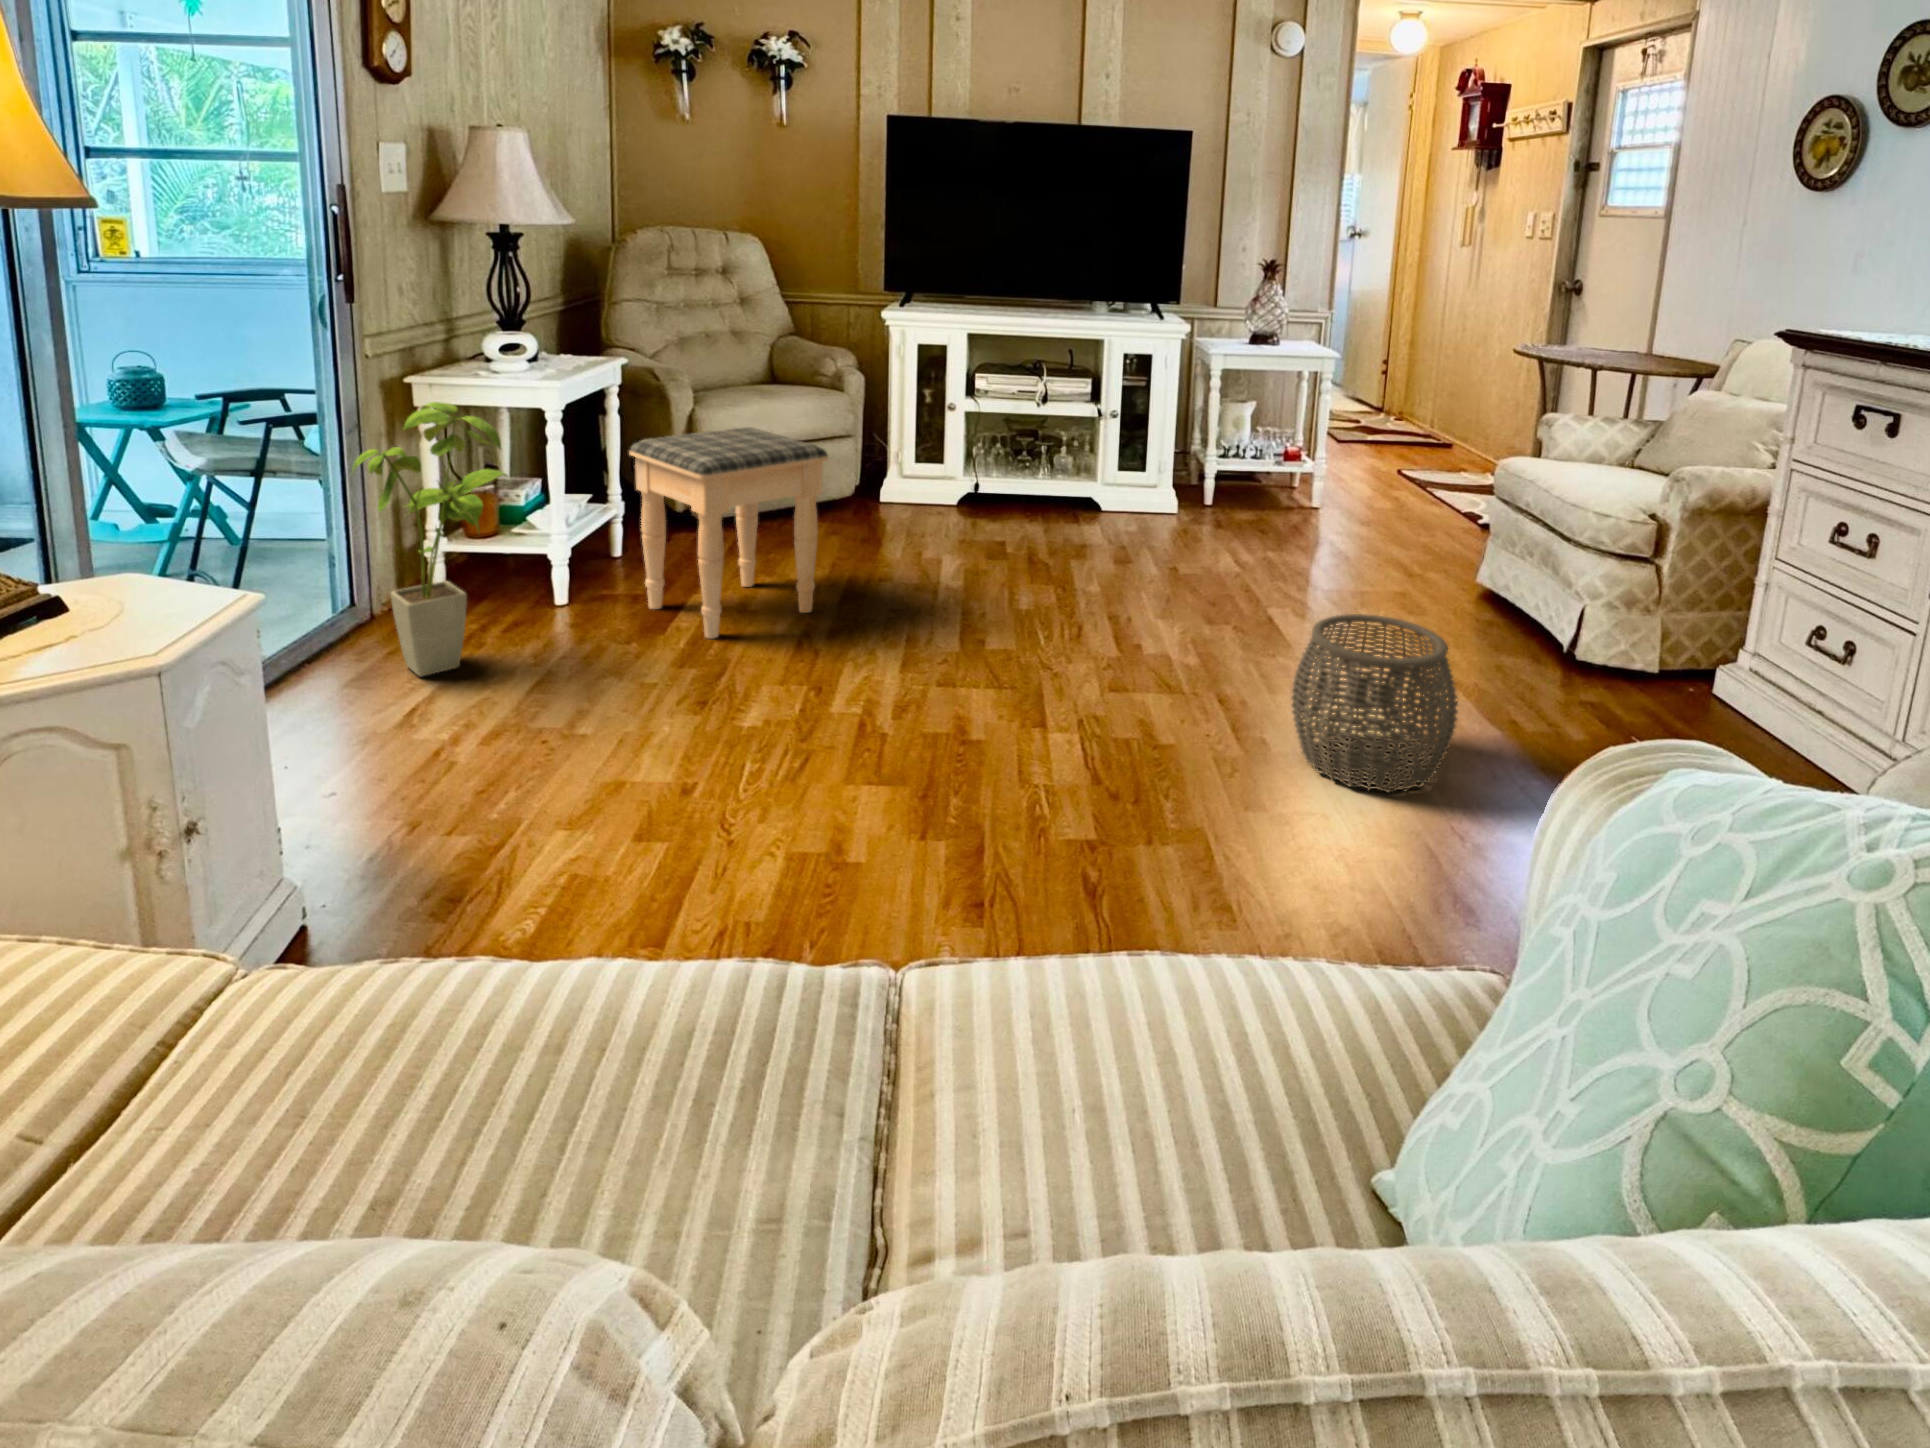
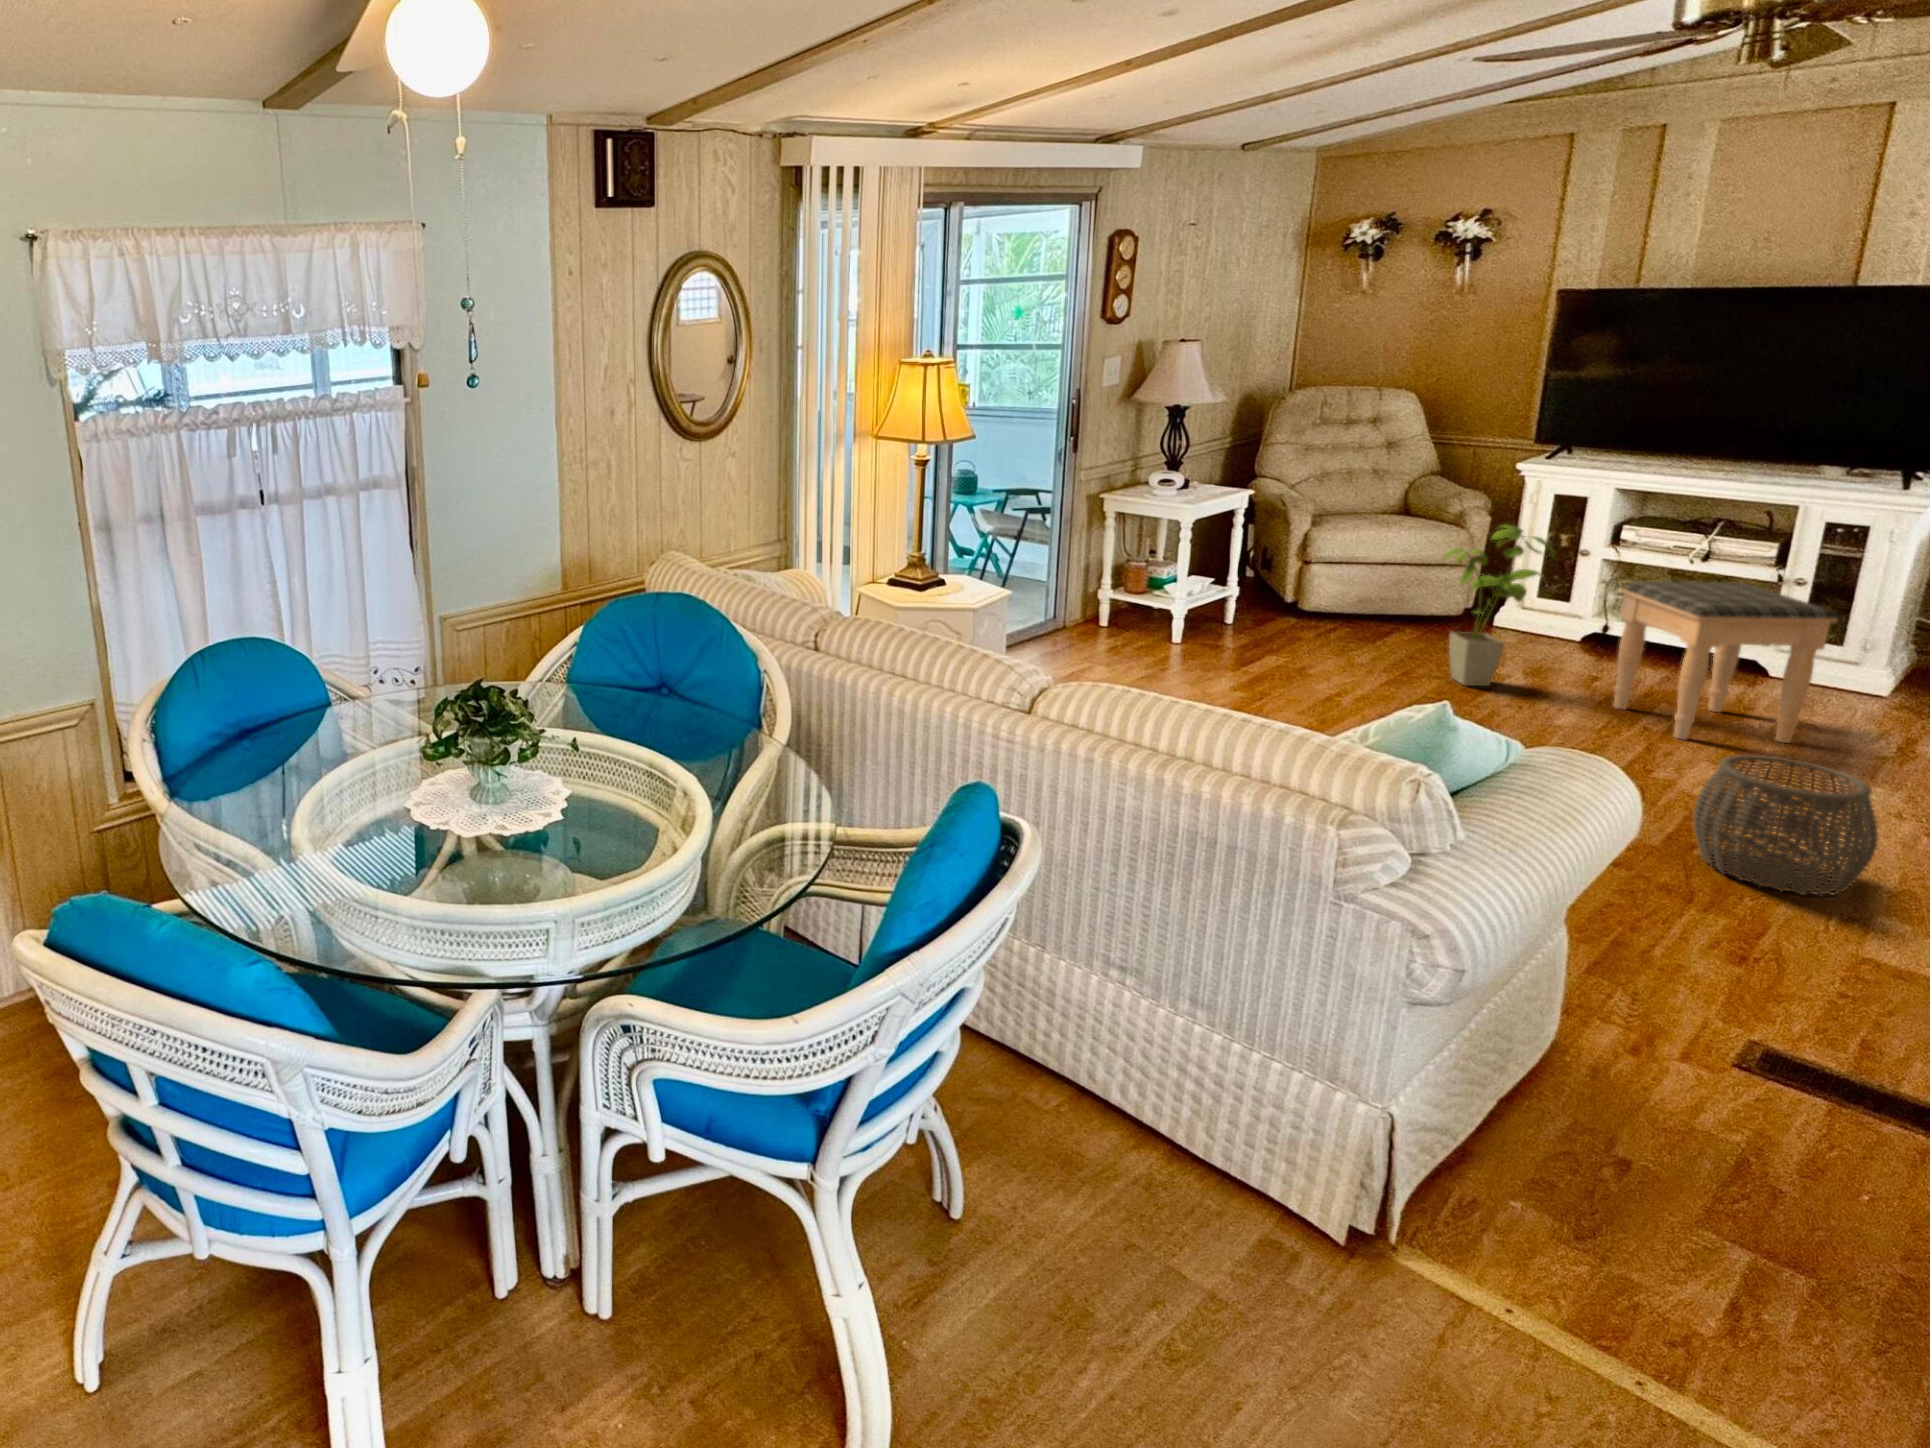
house plant: present [352,402,508,676] -> present [1444,525,1554,686]
footstool: present [629,427,828,639] -> present [1614,582,1838,743]

